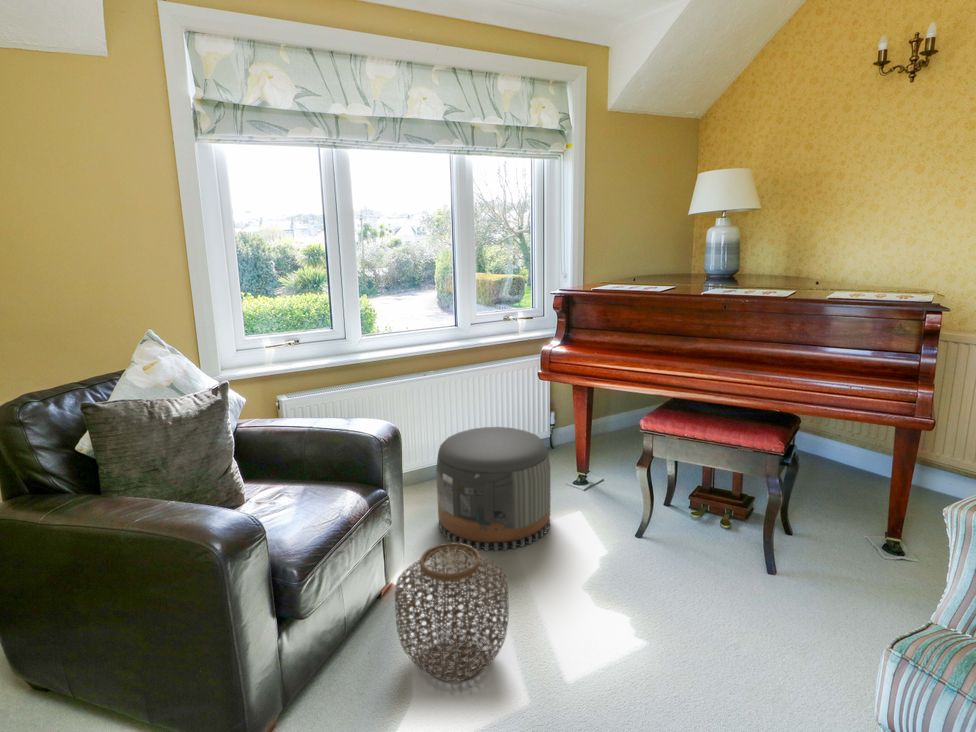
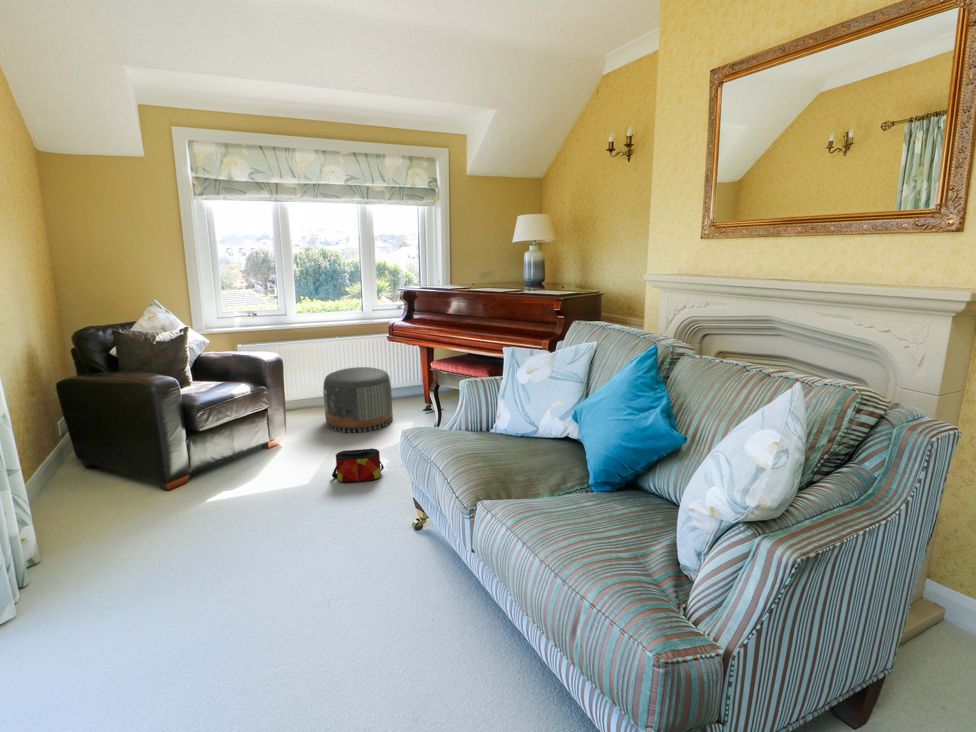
woven basket: present [395,543,509,681] -> none [254,411,316,476]
bag: none [558,611,652,693] -> present [332,449,384,483]

